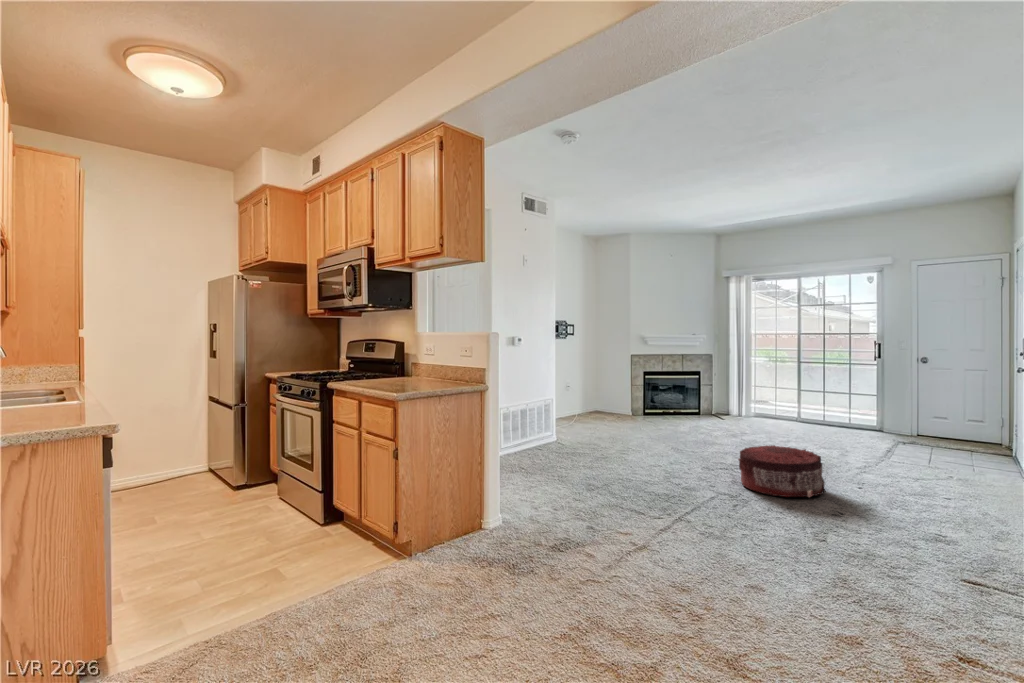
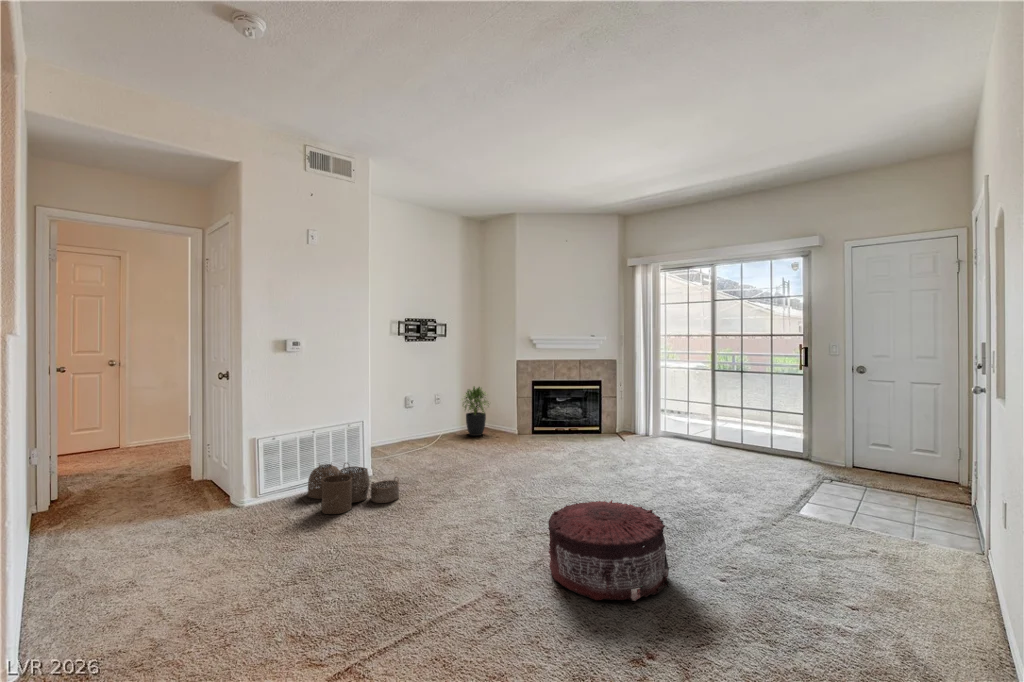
potted plant: none [585,375,611,416] -> present [463,387,489,436]
woven basket: none [525,427,594,461] -> present [308,463,399,514]

